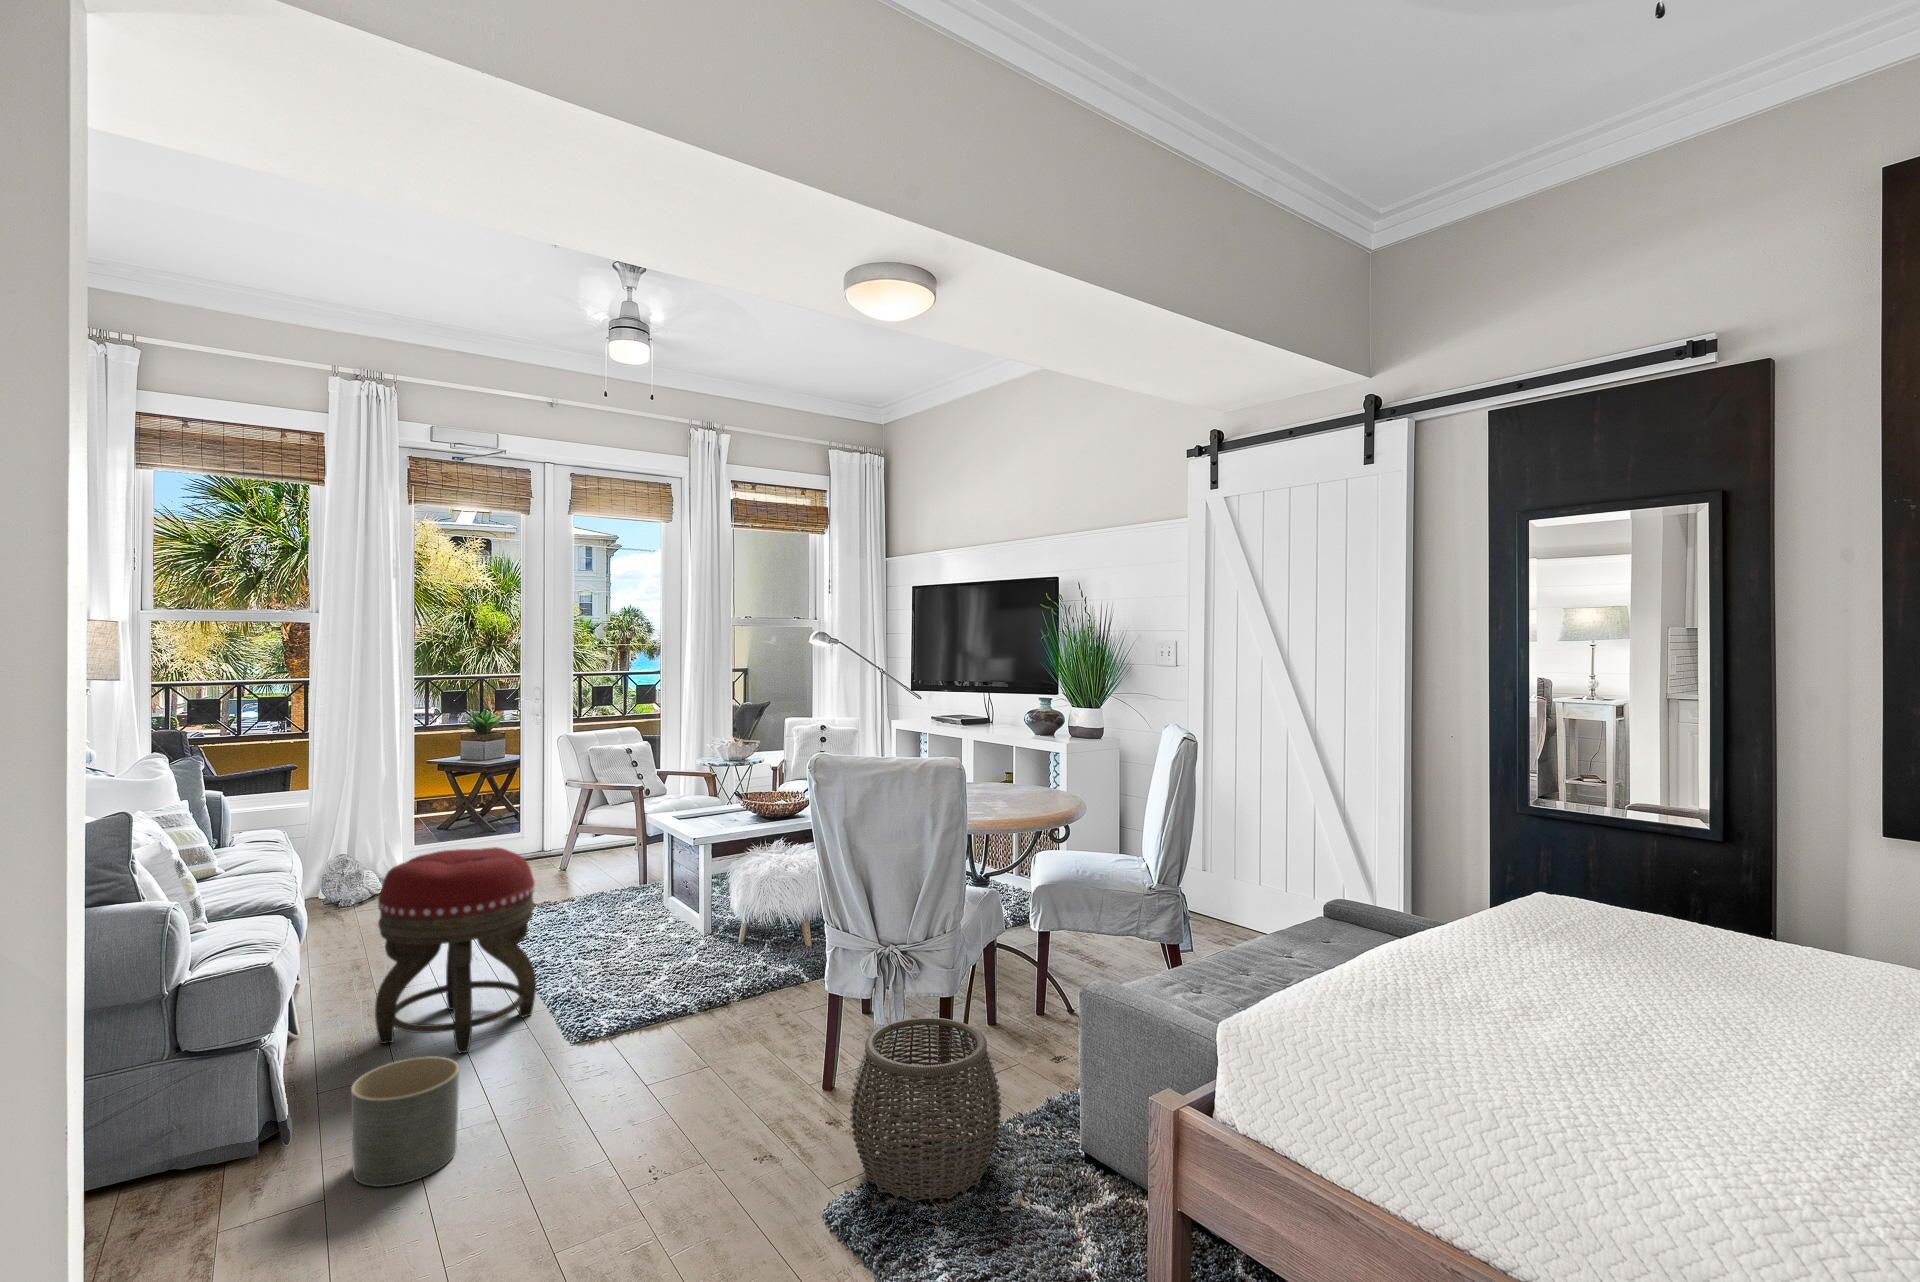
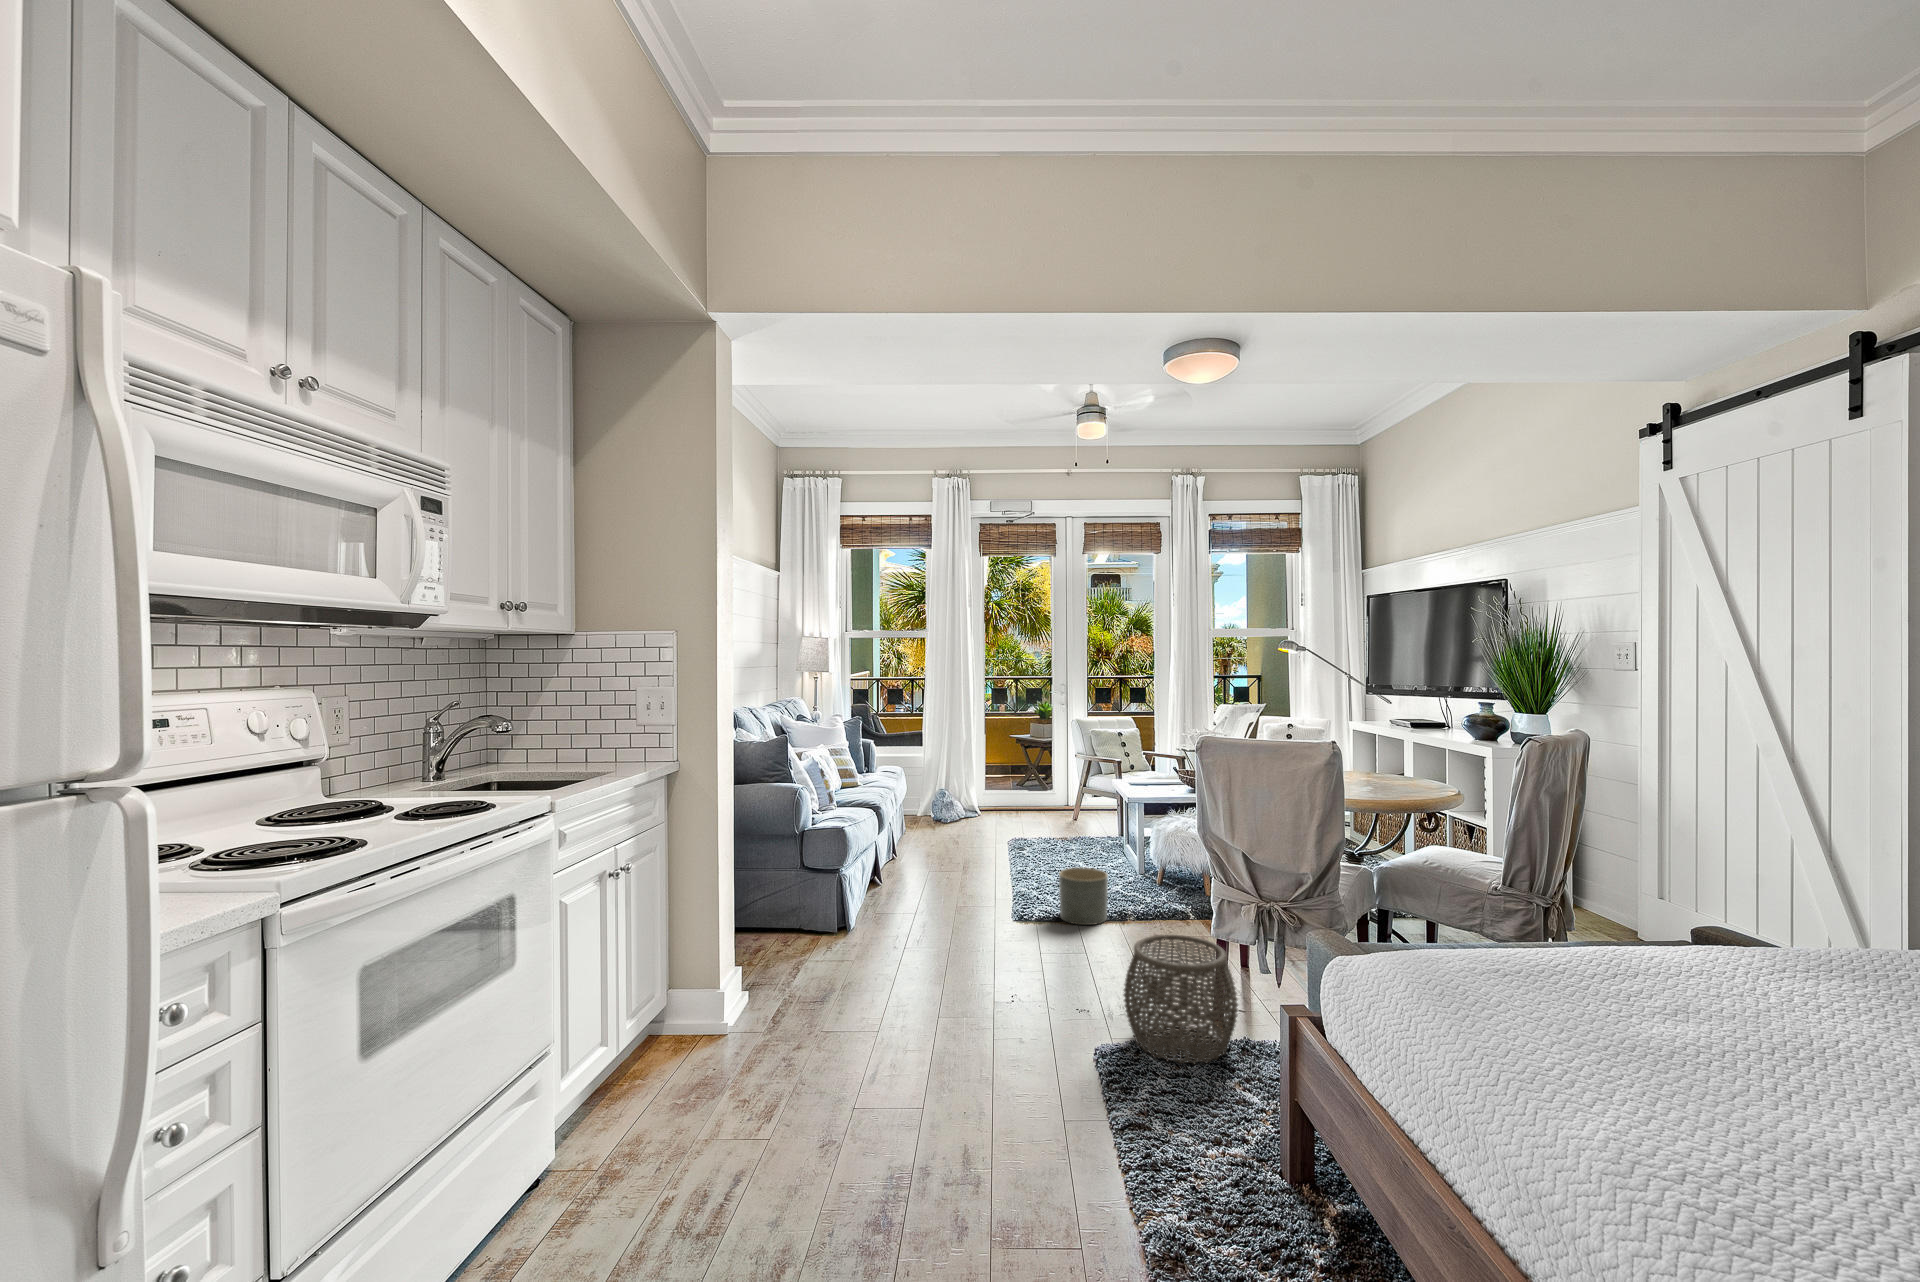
footstool: present [375,847,536,1053] -> none [913,785,1004,912]
planter: present [351,1057,459,1187] -> present [1059,868,1108,925]

